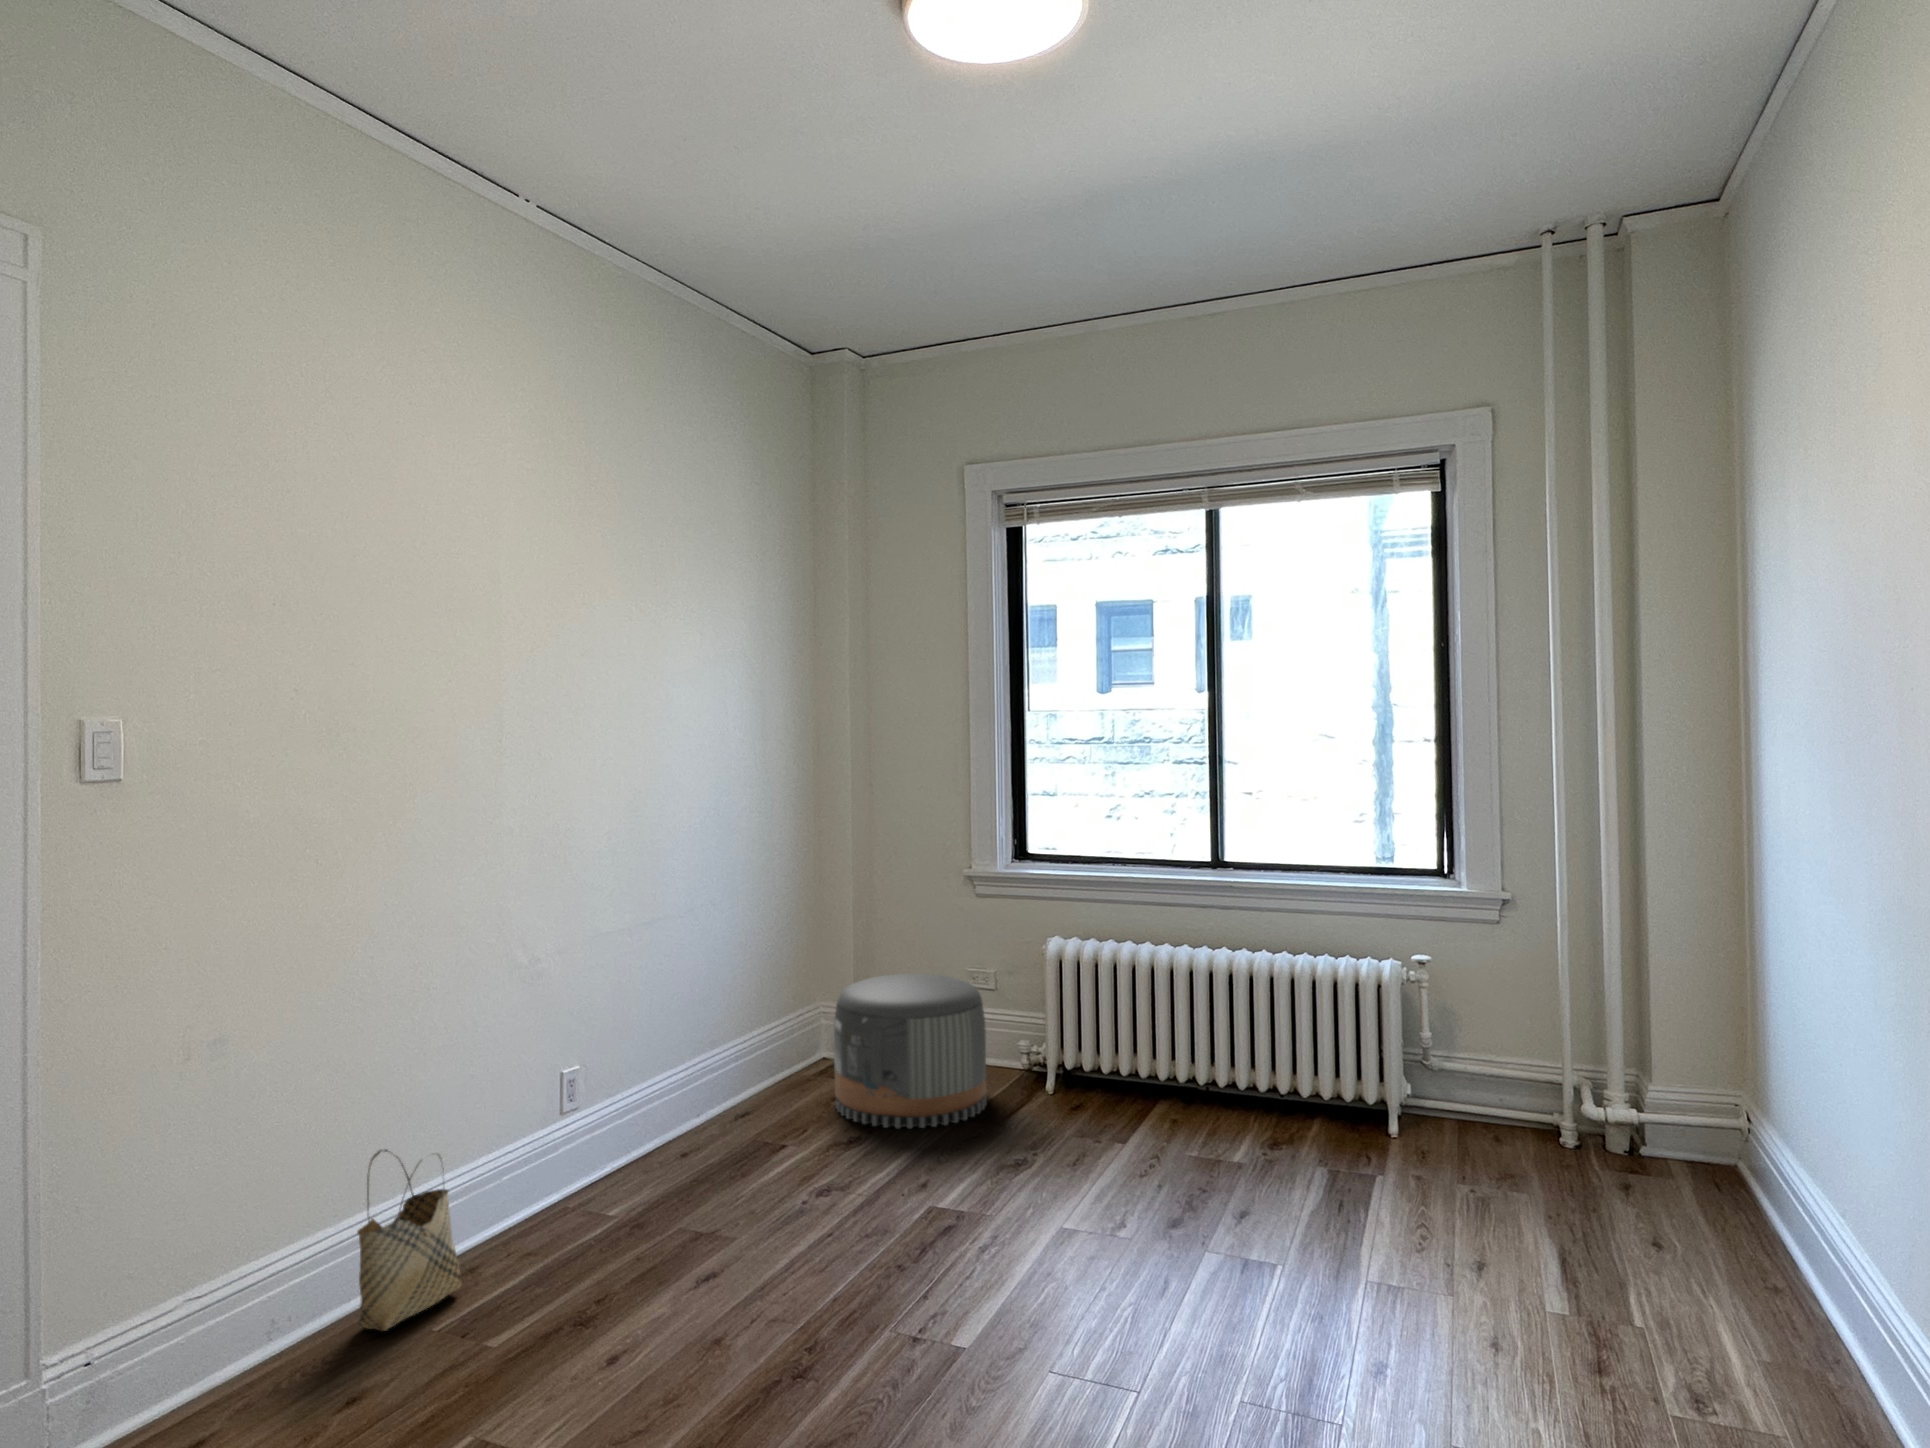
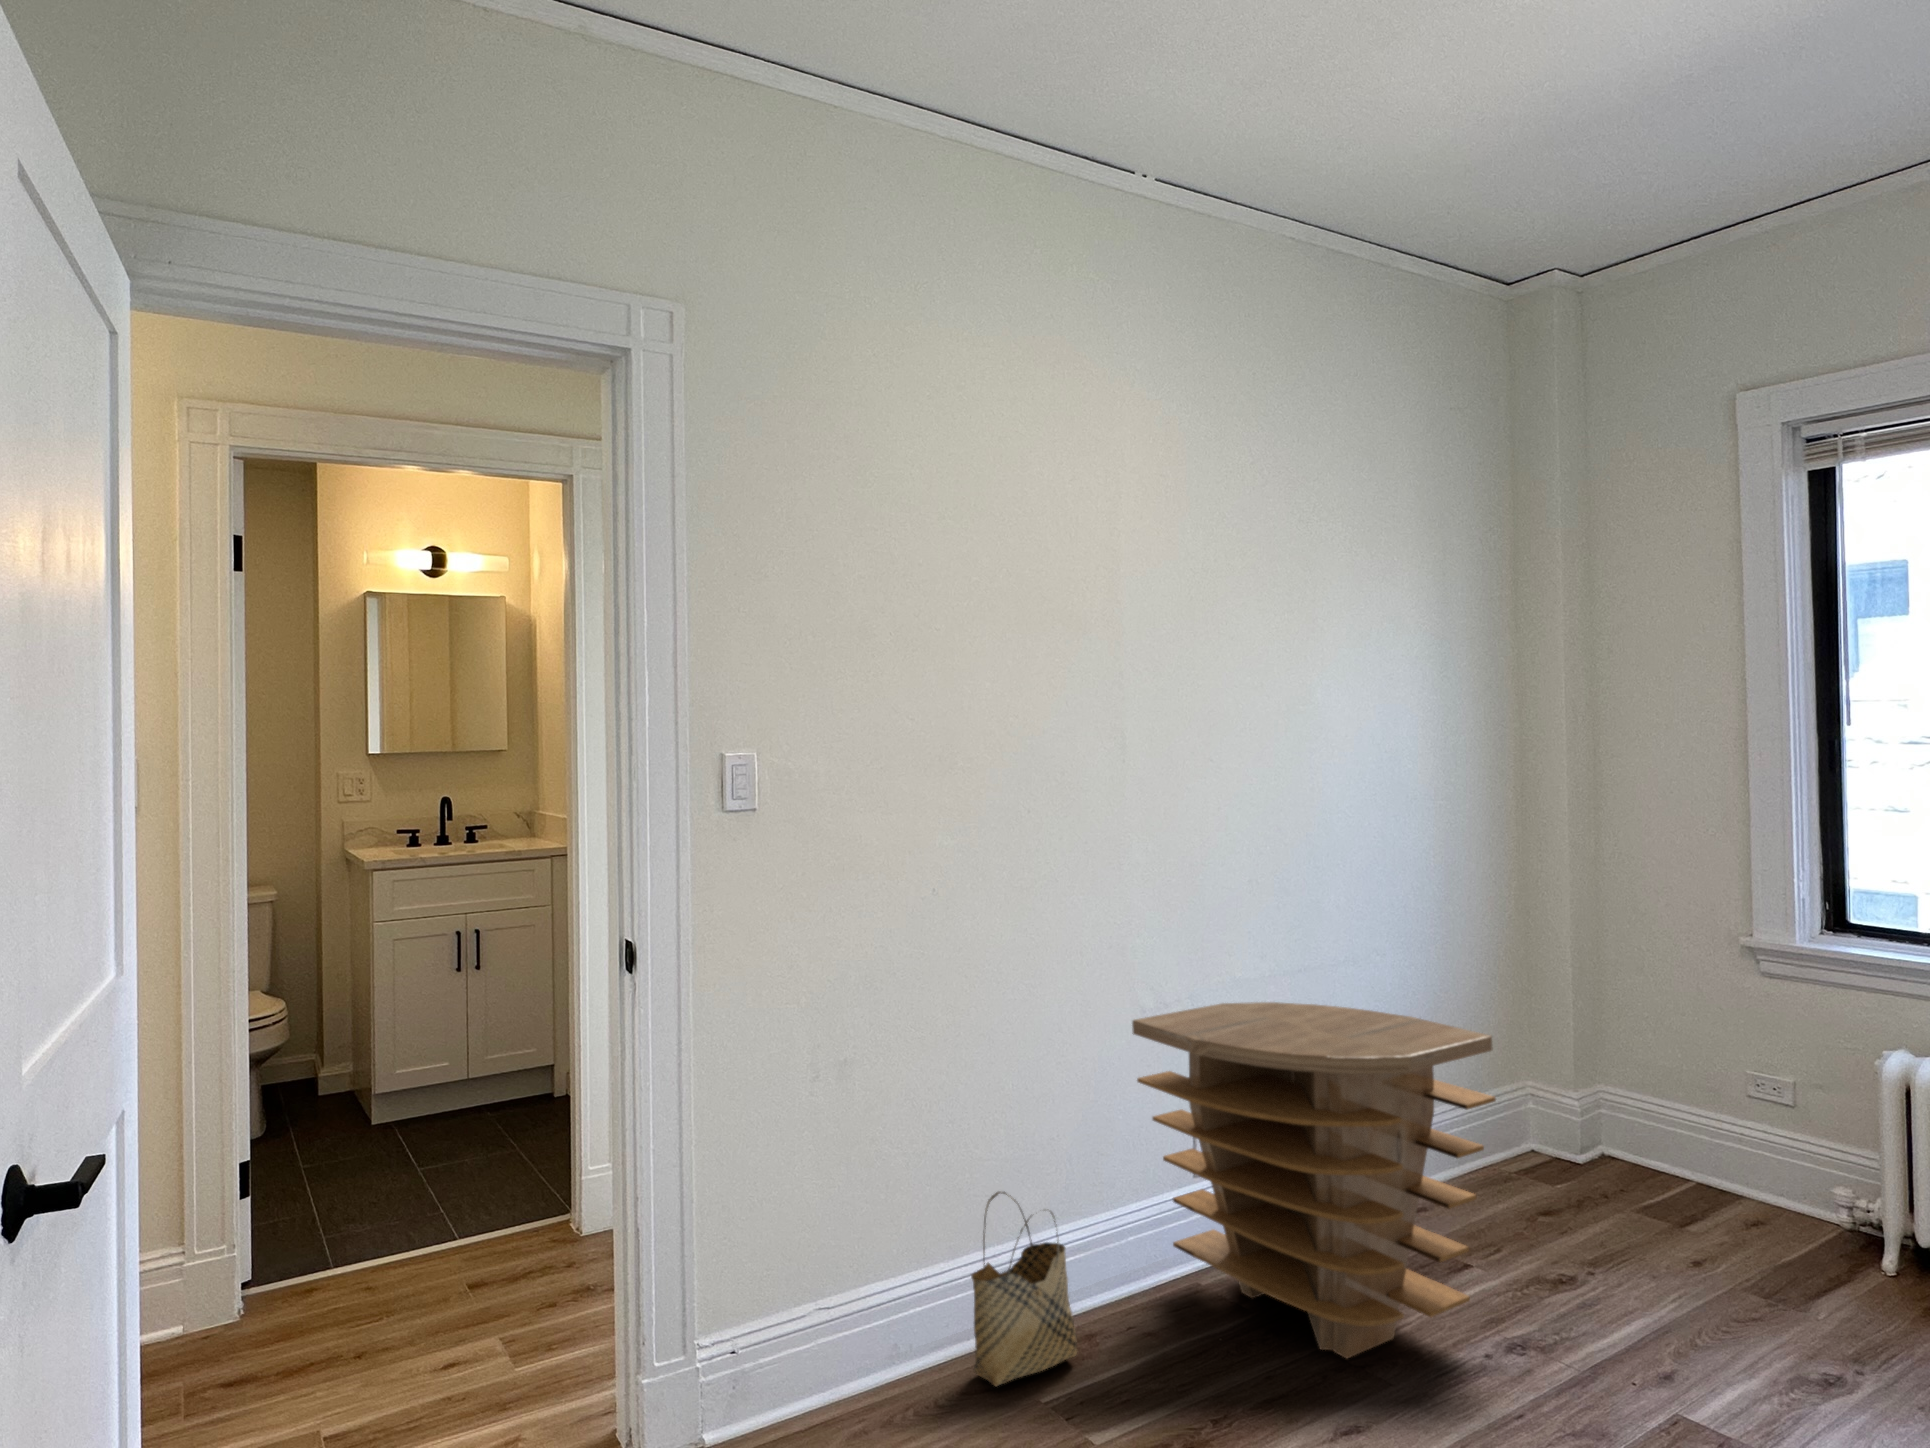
side table: none [506,945,808,1232] -> present [1132,1002,1496,1358]
pouf: present [834,974,987,1128] -> none [1543,1068,1777,1287]

